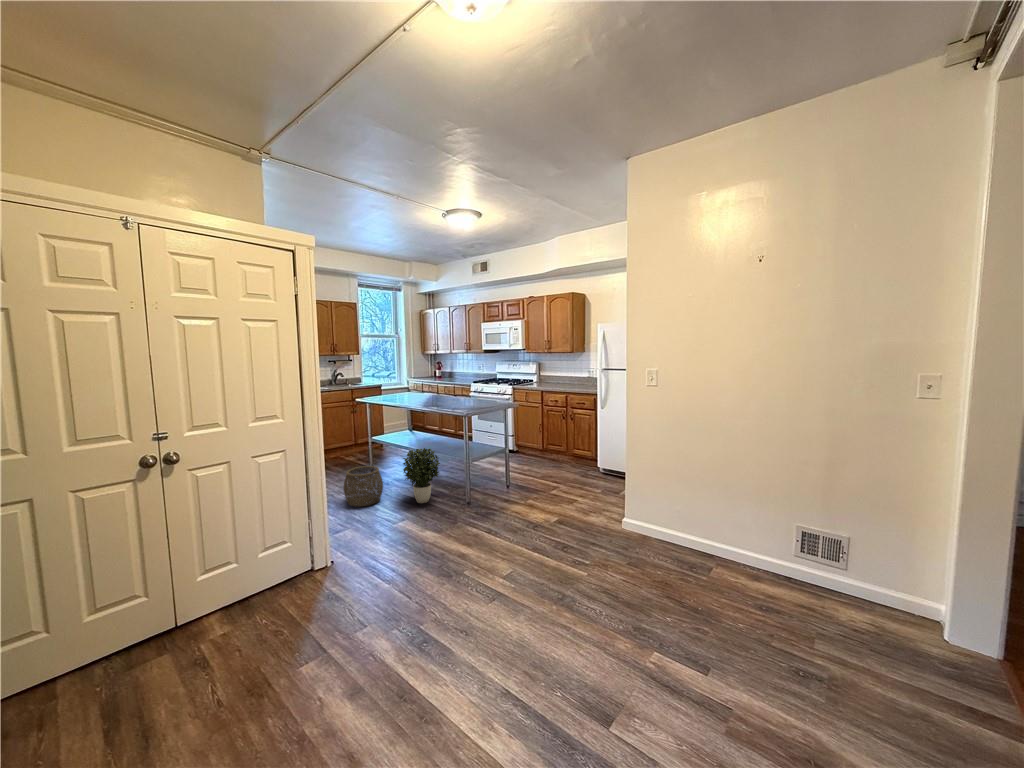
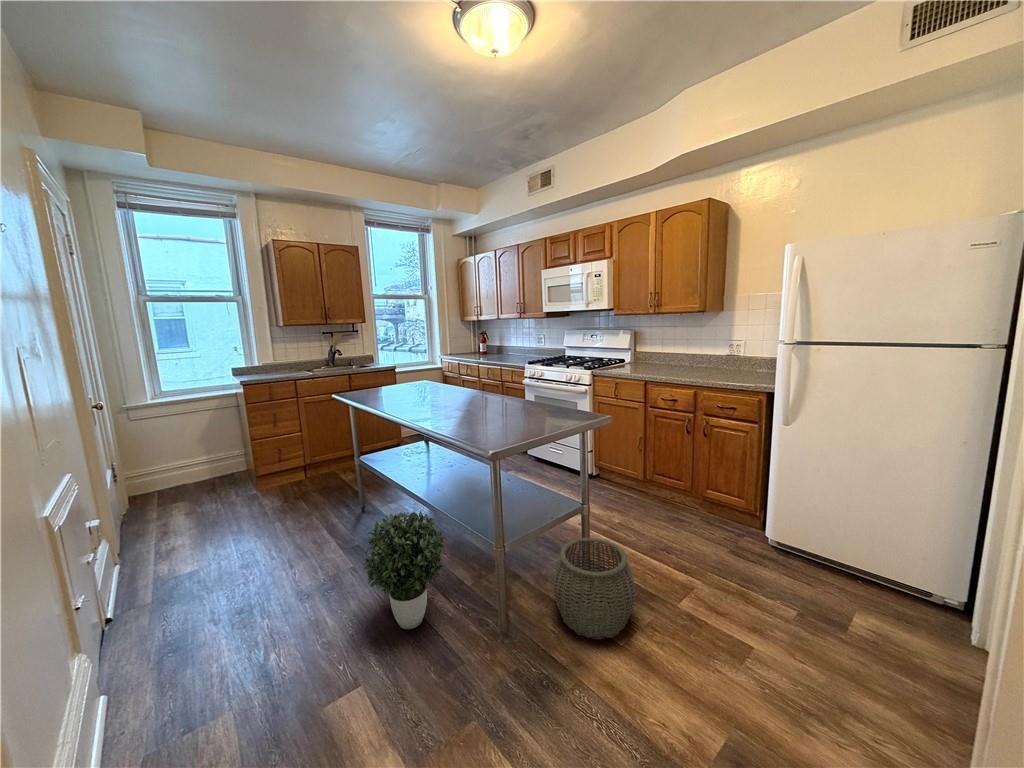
woven basket: present [344,466,383,507] -> present [554,538,635,639]

